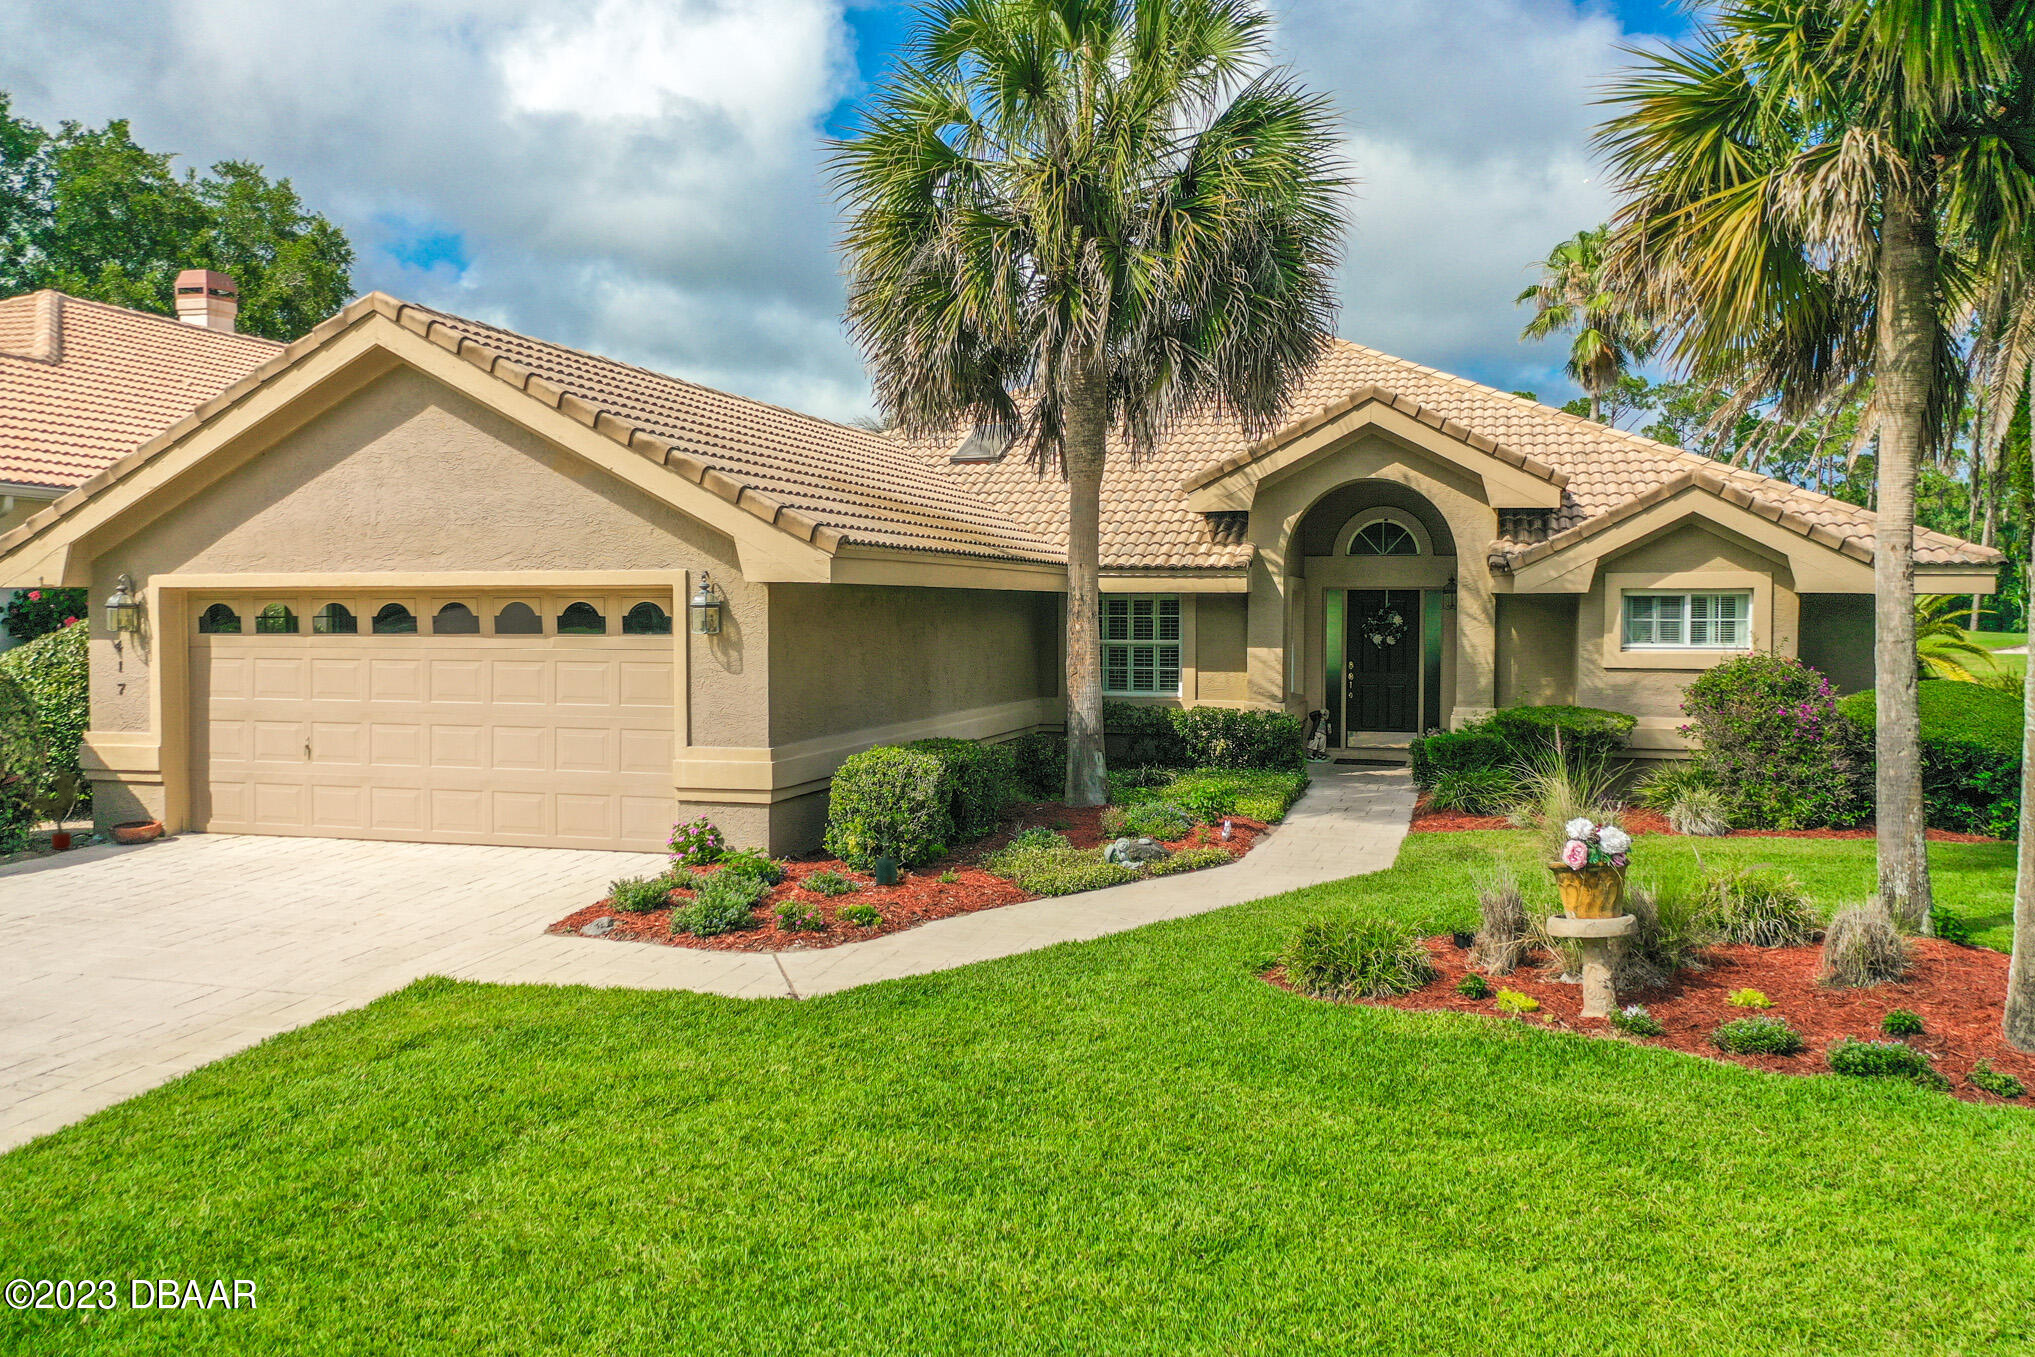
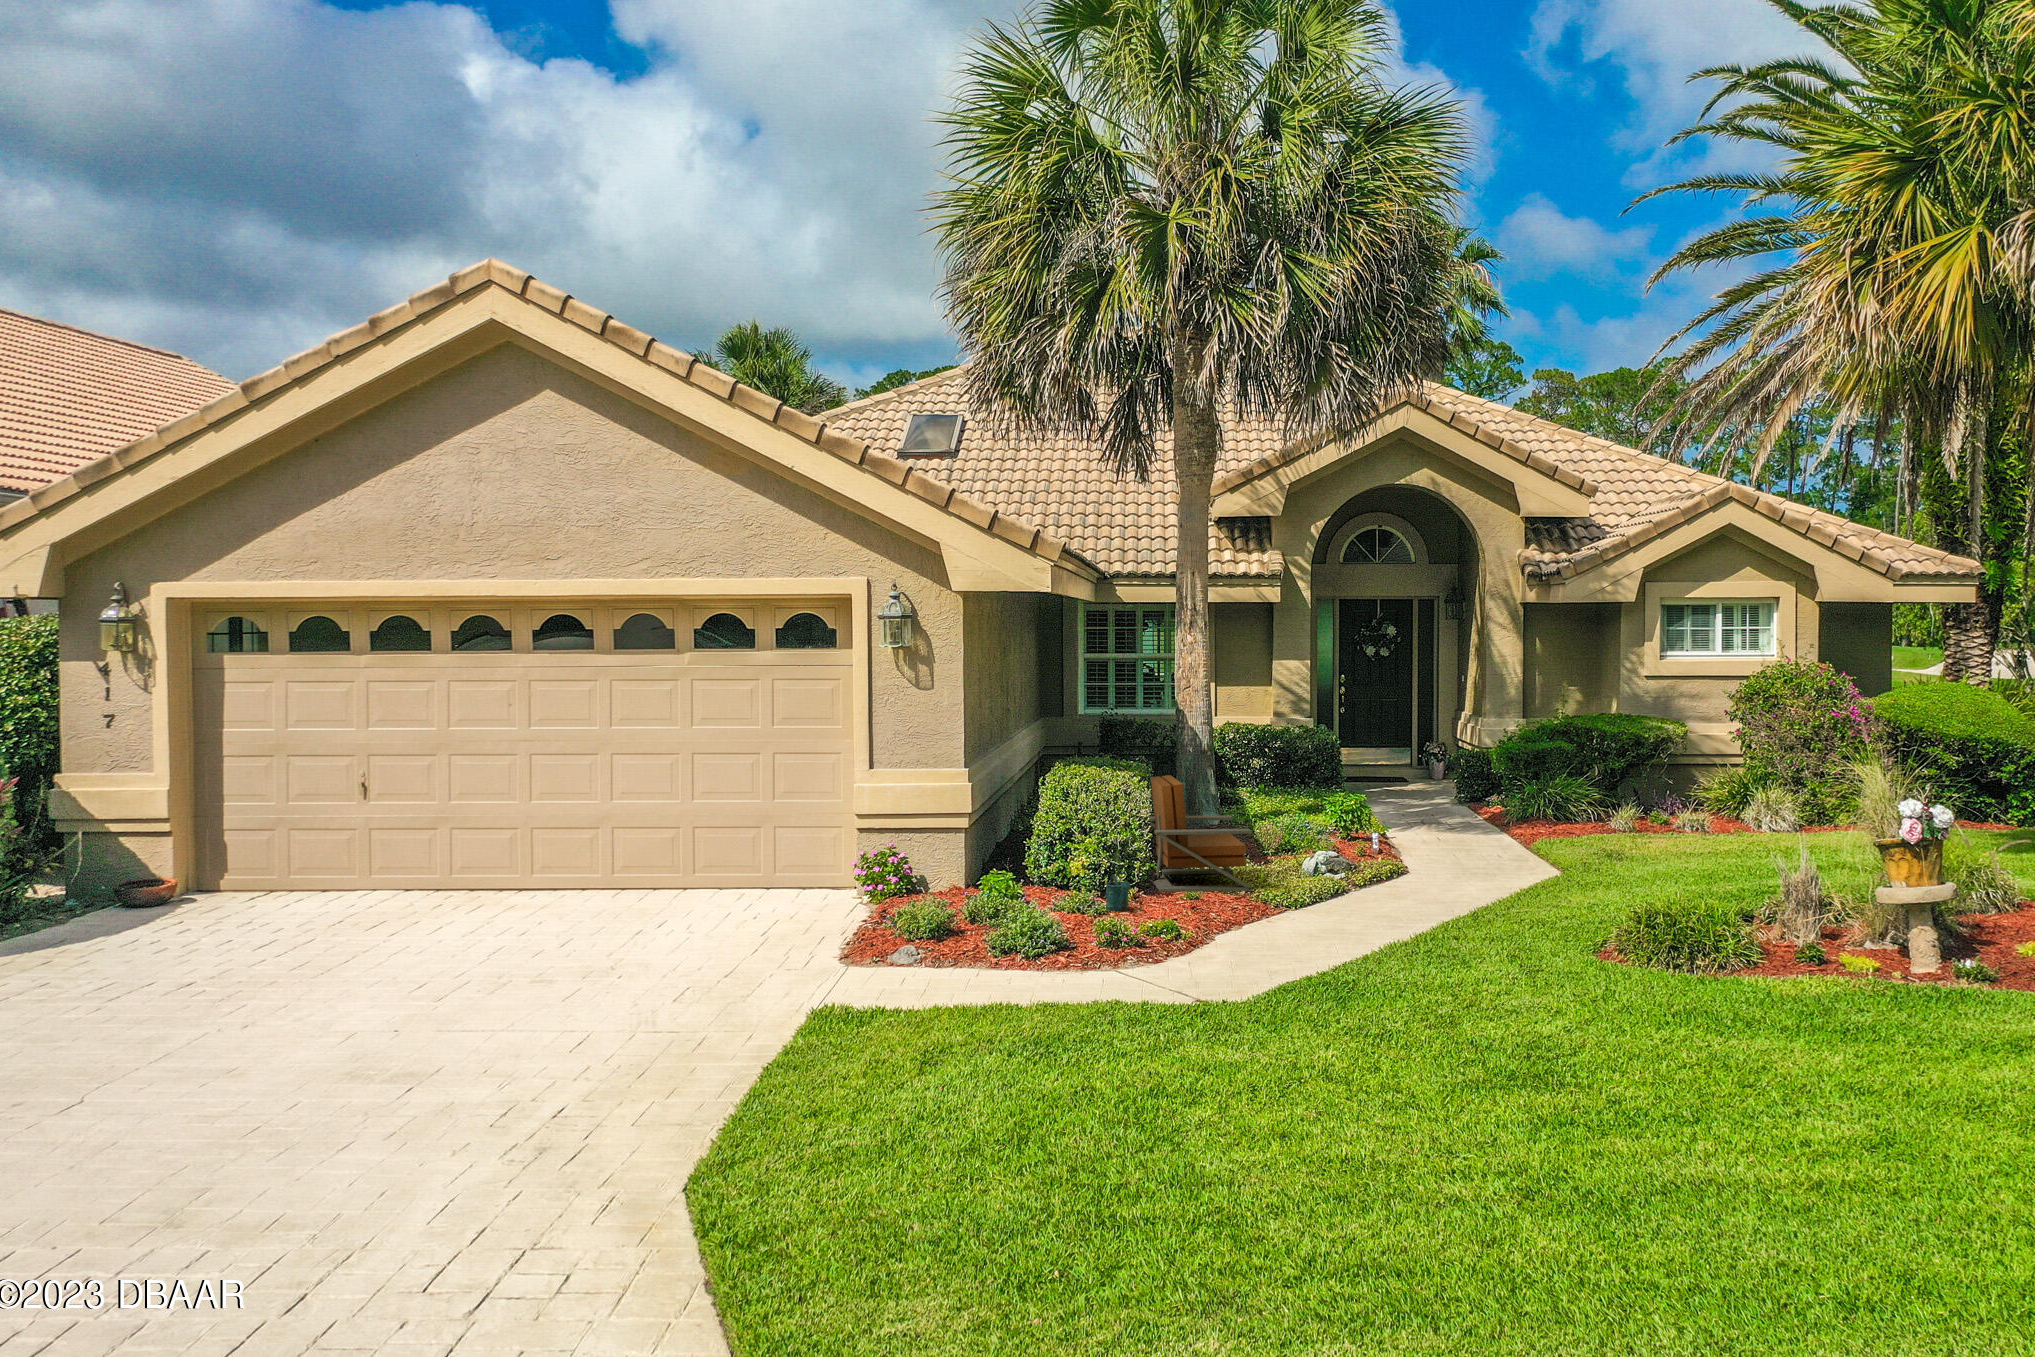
lounge chair: none [953,757,1059,870] -> present [1150,775,1252,892]
potted tree: present [29,765,80,850] -> none [11,814,76,919]

